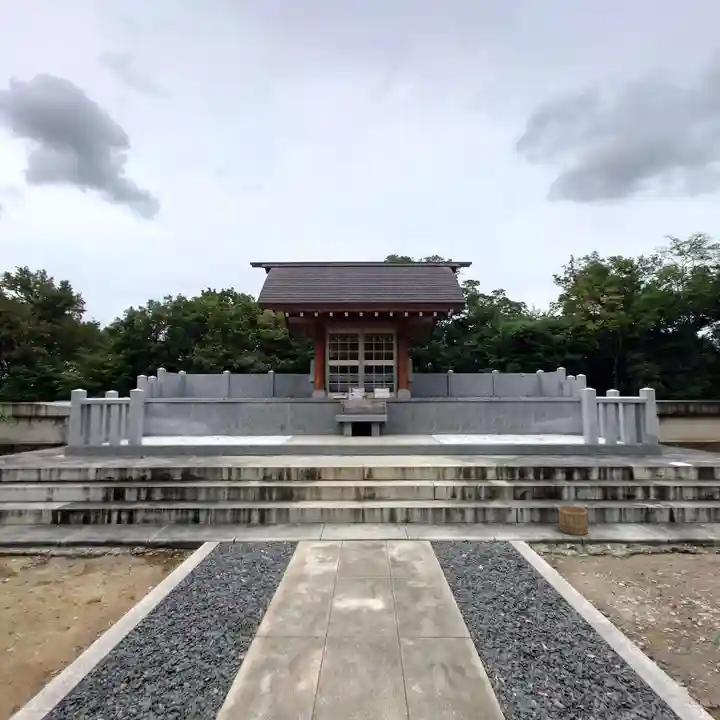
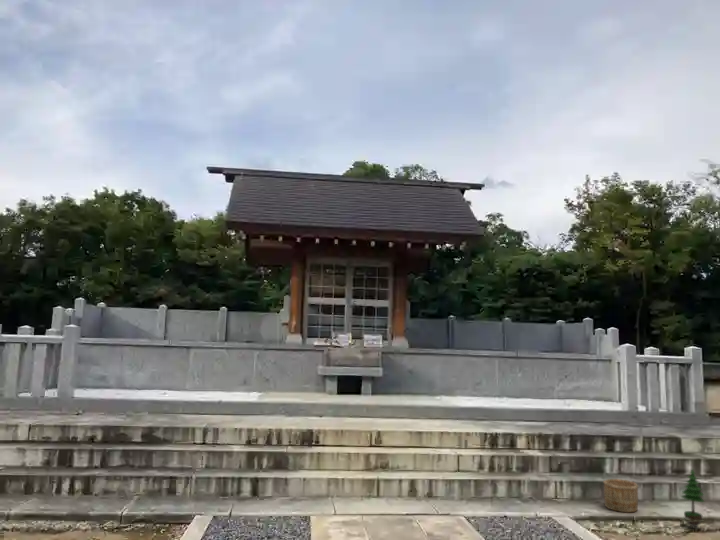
potted tree: none [627,496,649,549] -> present [682,470,704,527]

